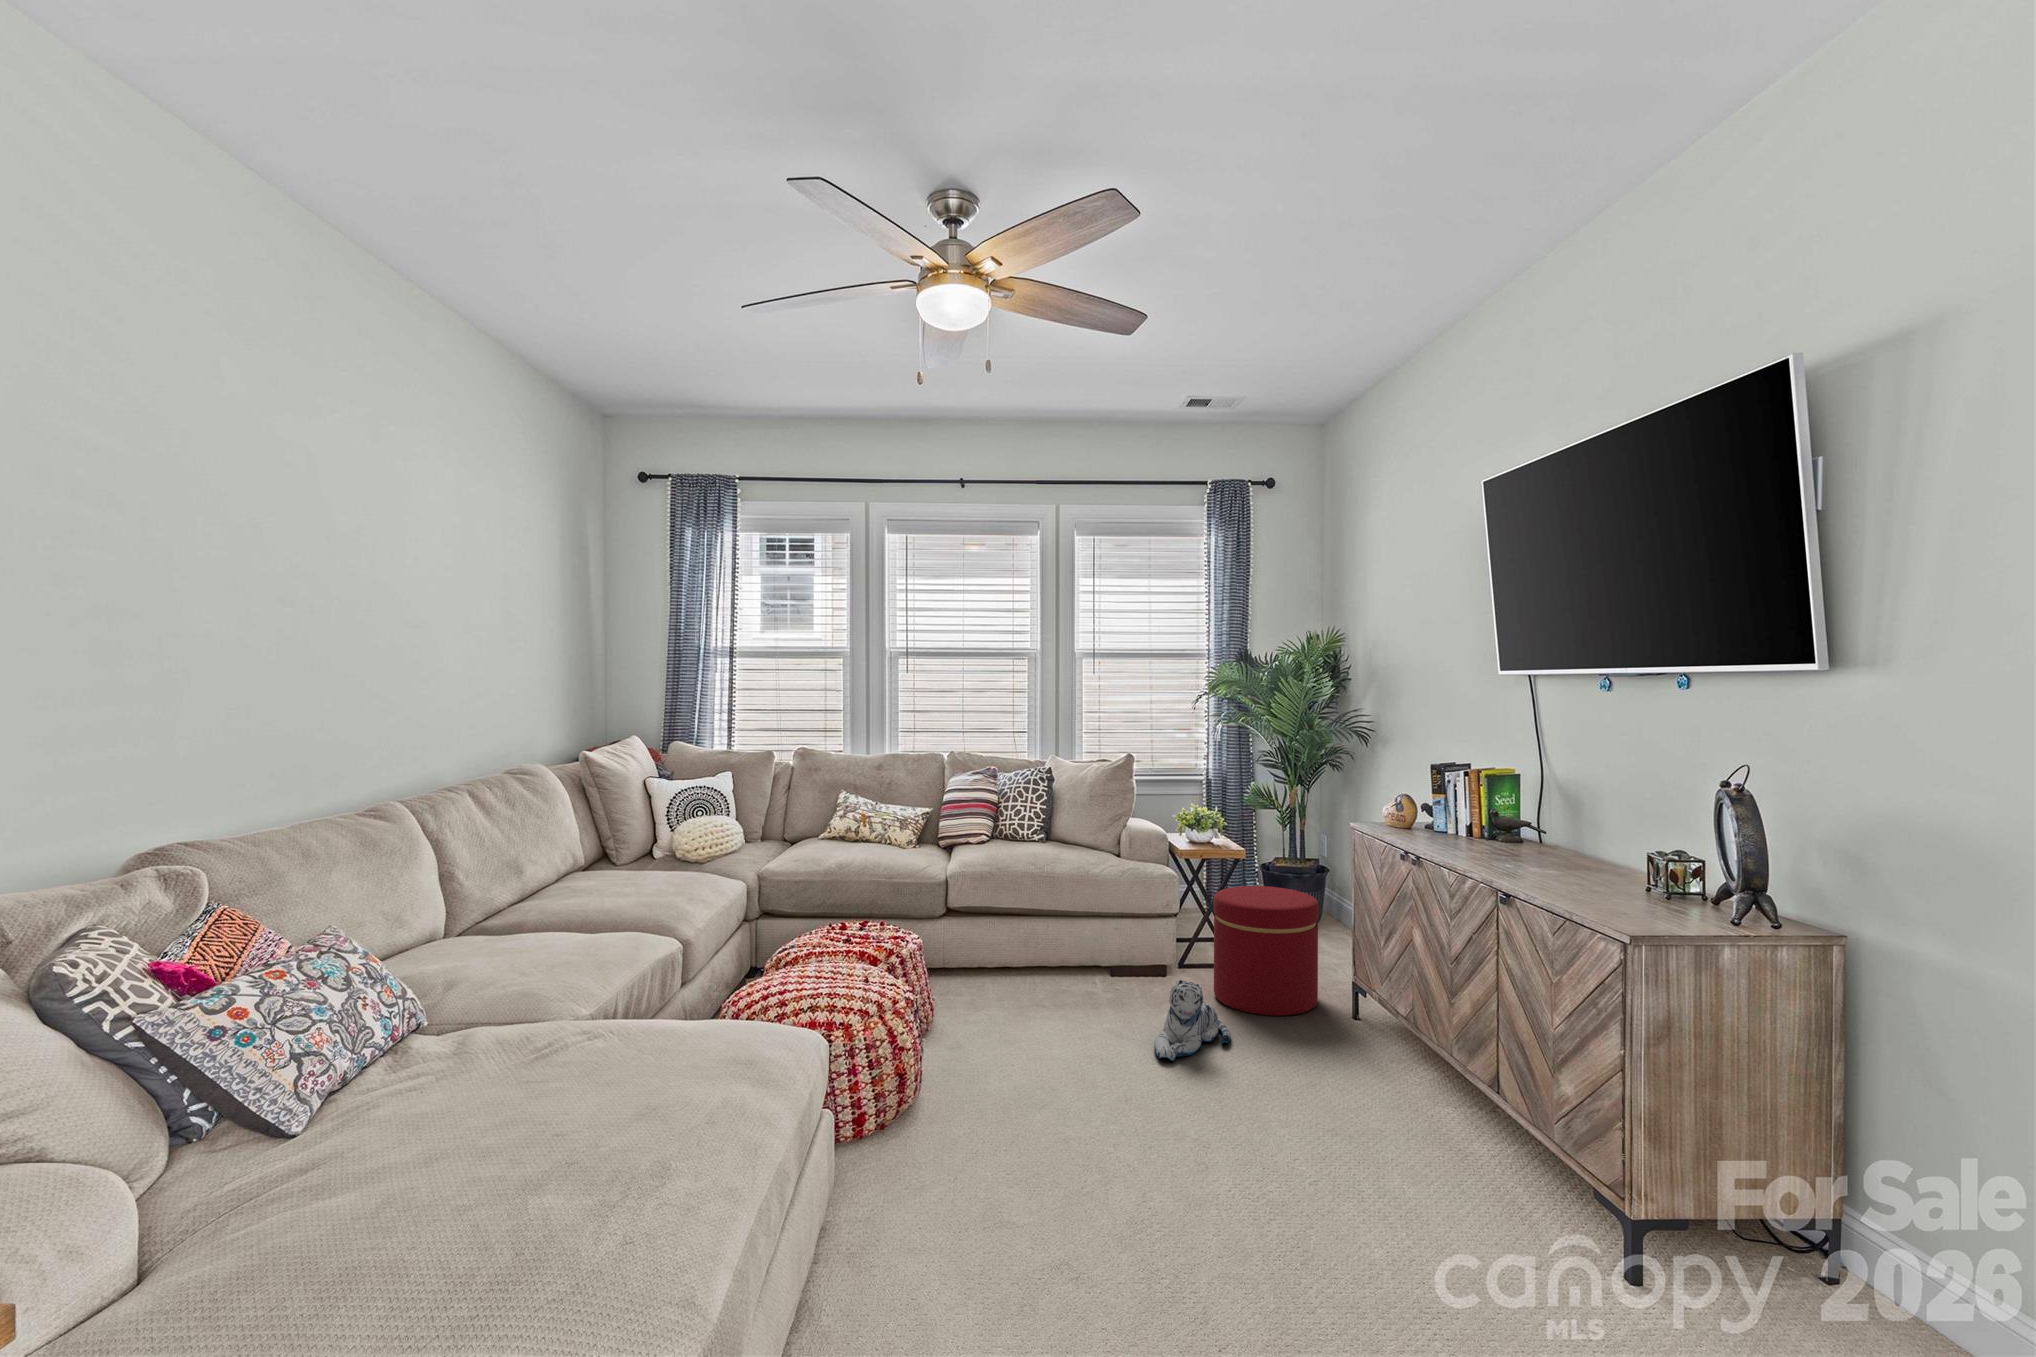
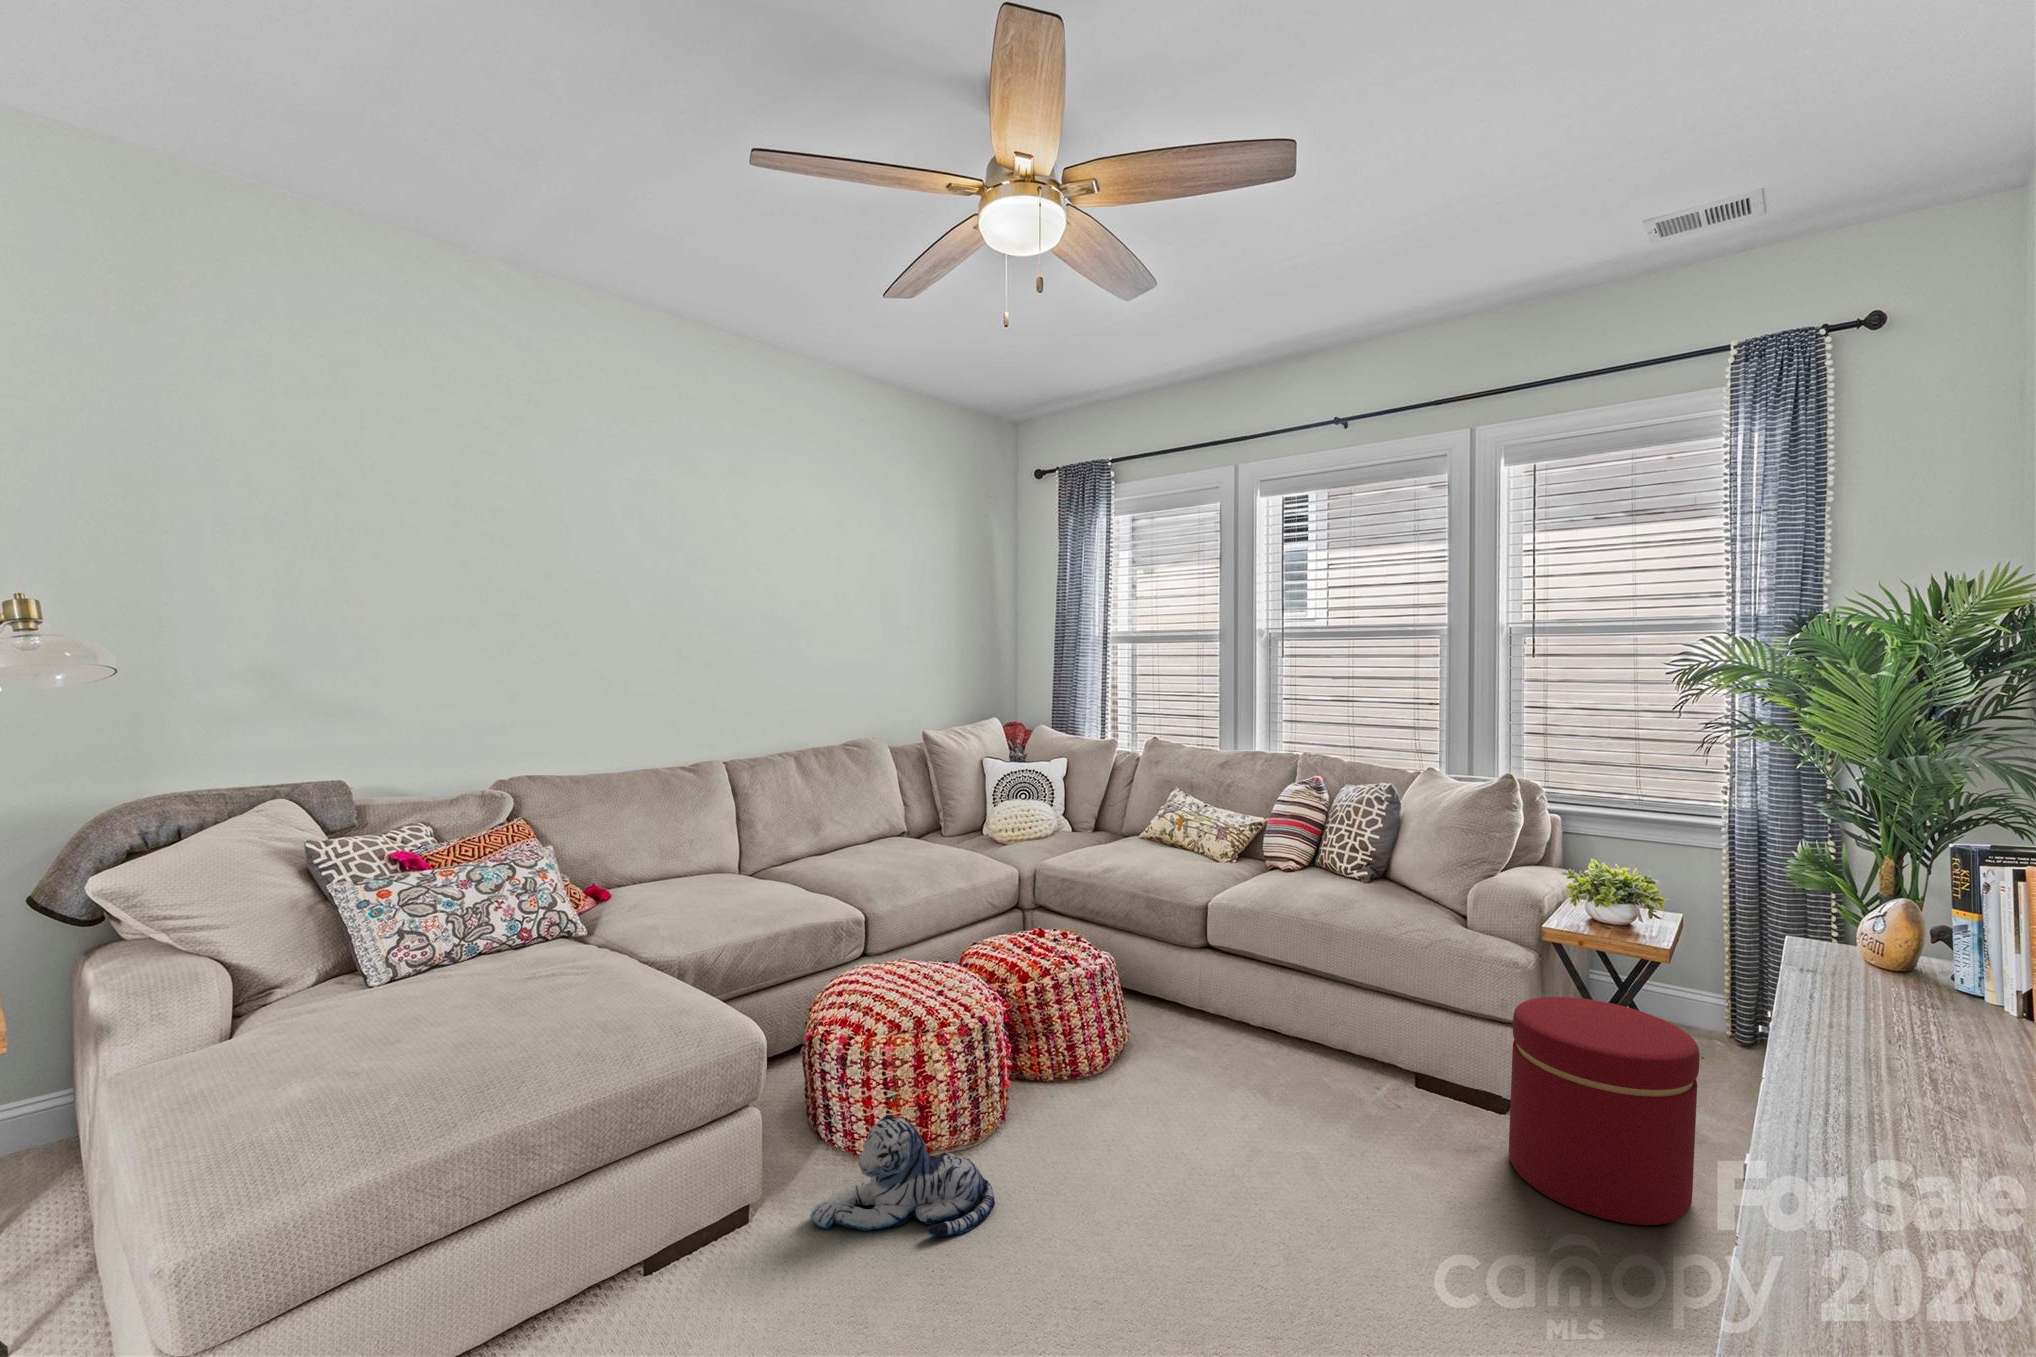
plush toy: present [1154,980,1231,1061] -> present [810,1114,995,1237]

